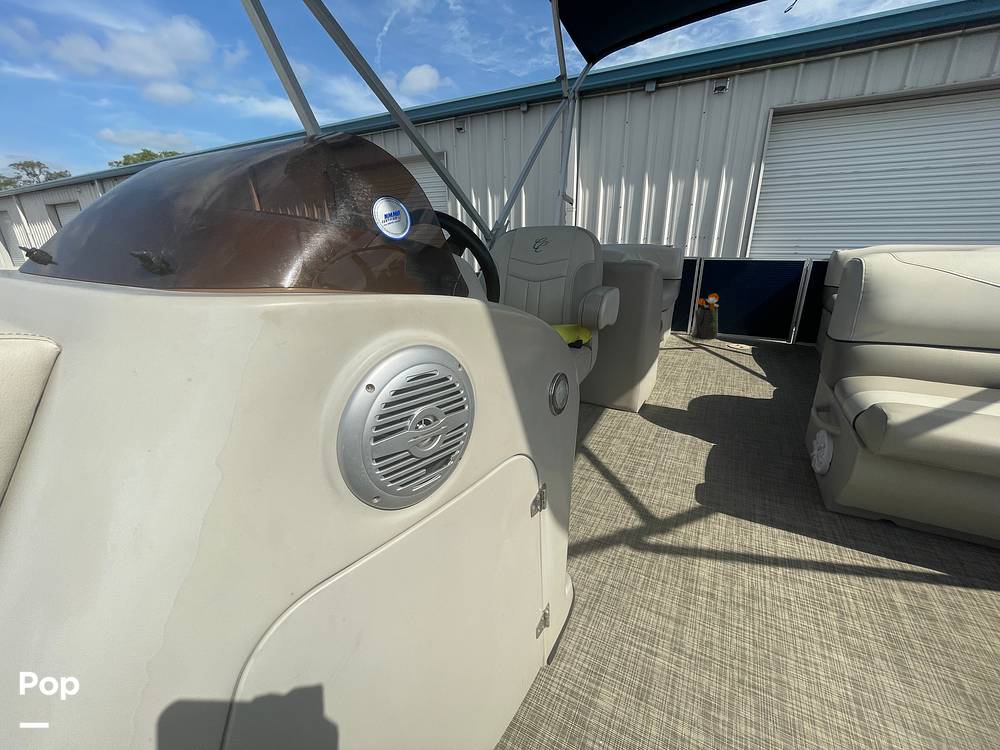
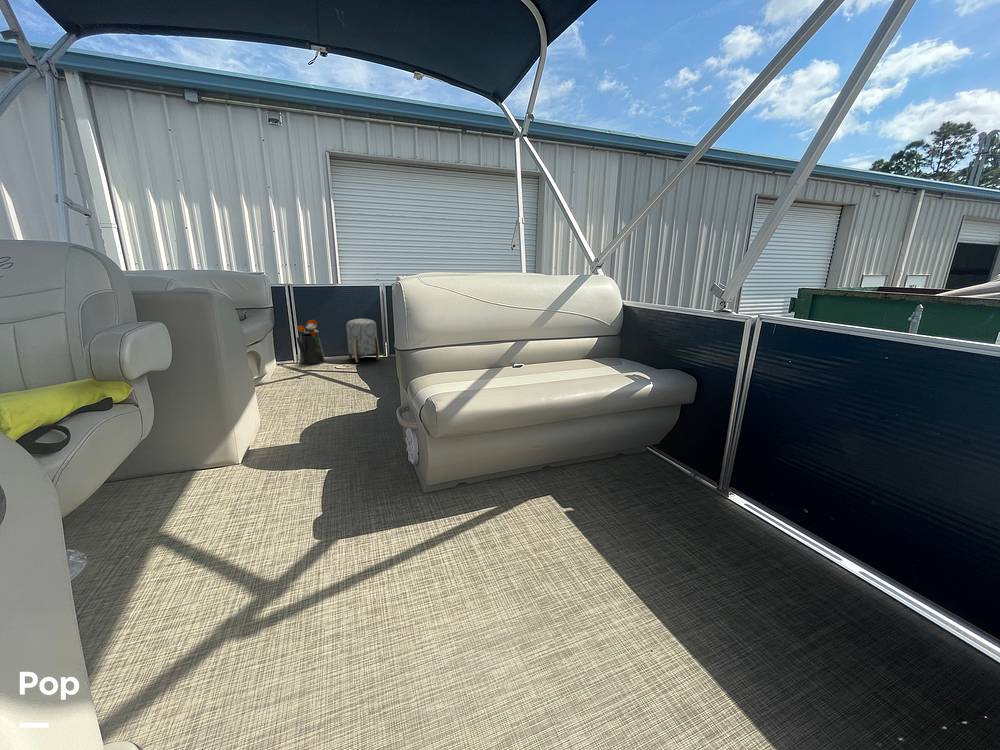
stool: none [745,296,789,344] -> present [346,319,379,362]

